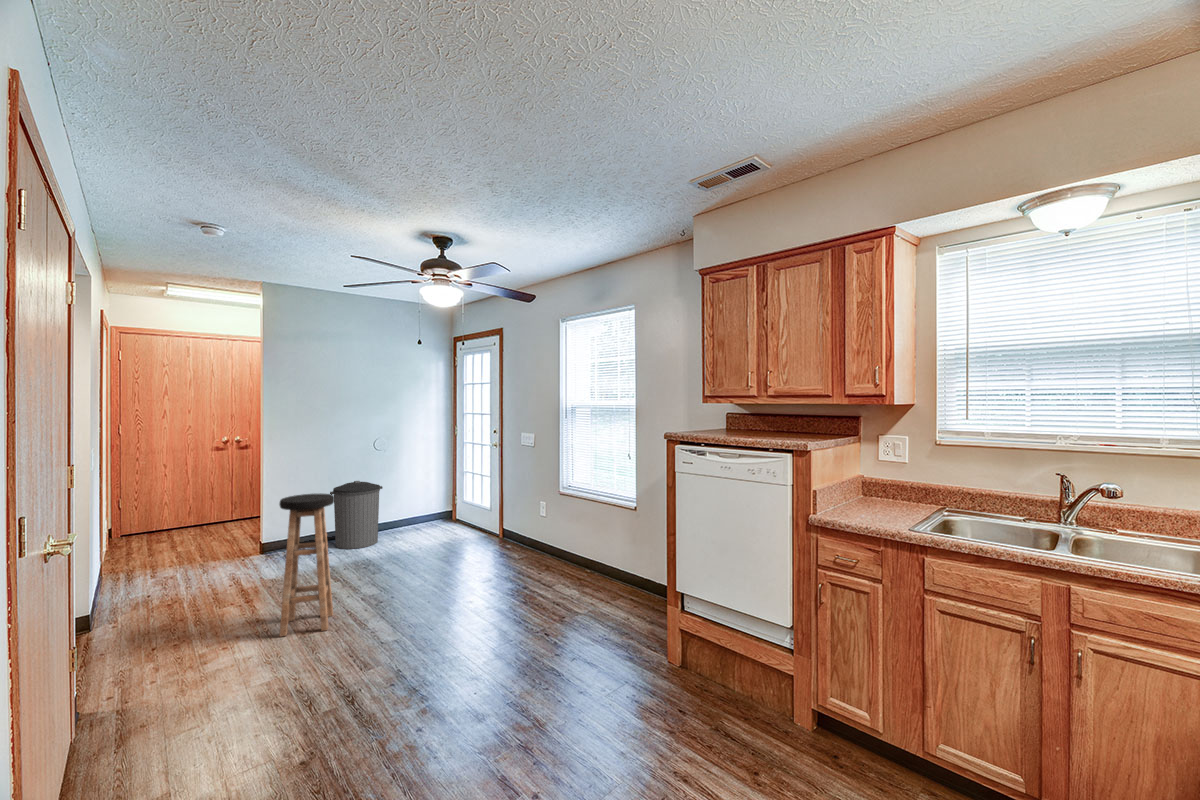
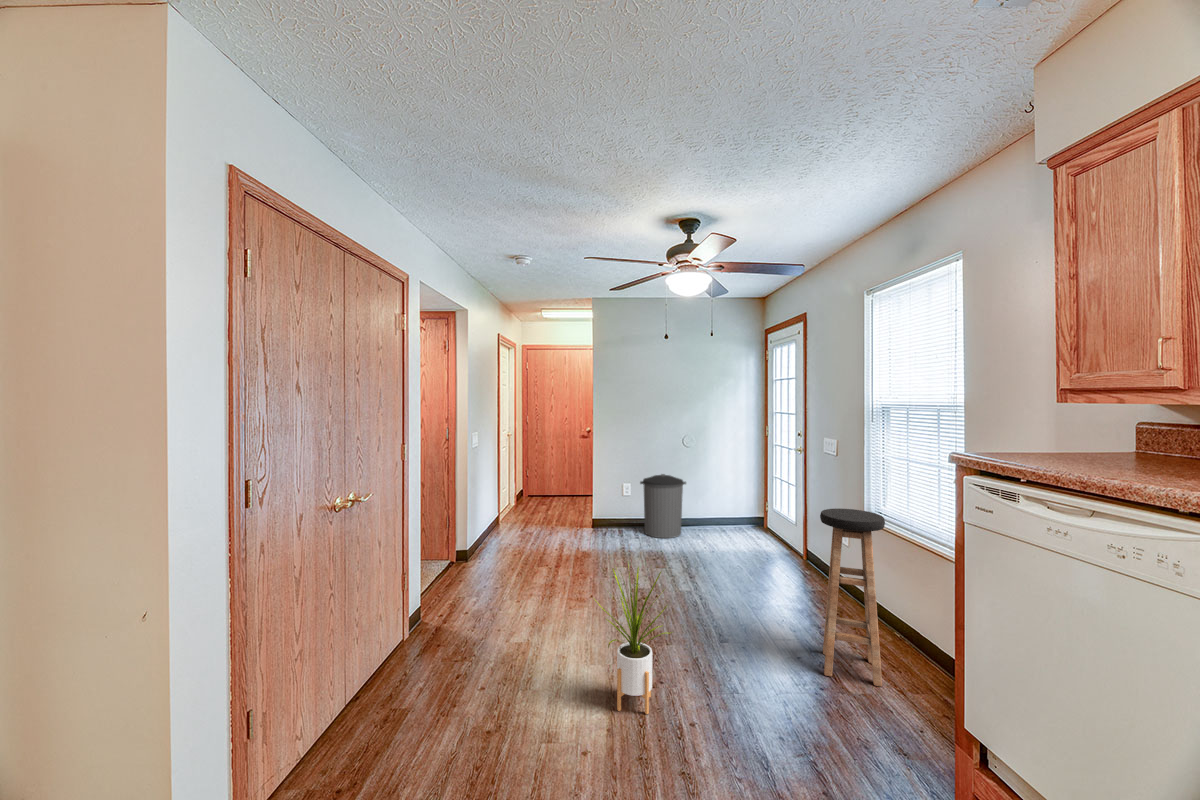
bar stool: present [279,493,334,637] -> present [820,509,885,687]
house plant: none [398,550,472,689] -> present [594,567,672,714]

